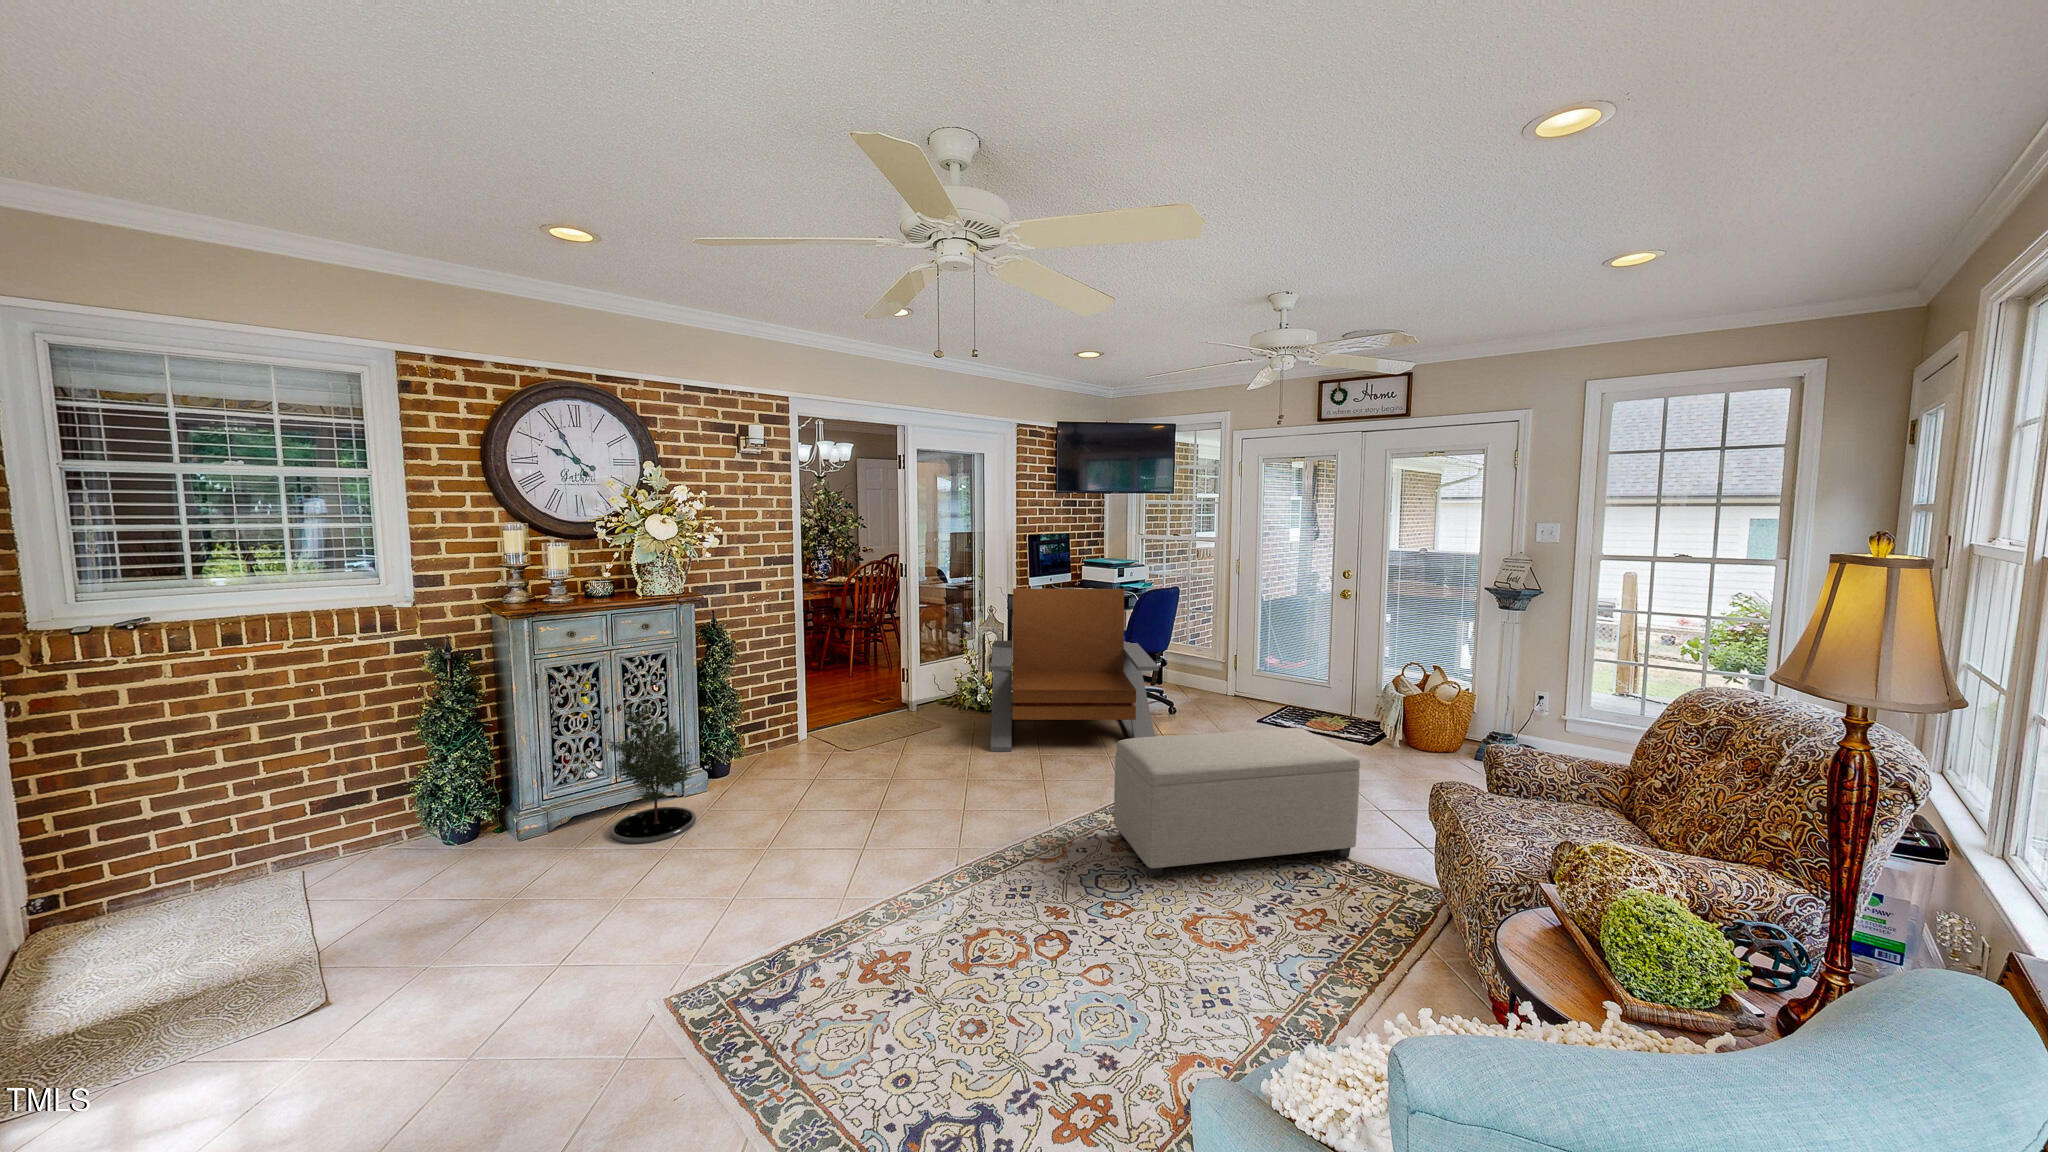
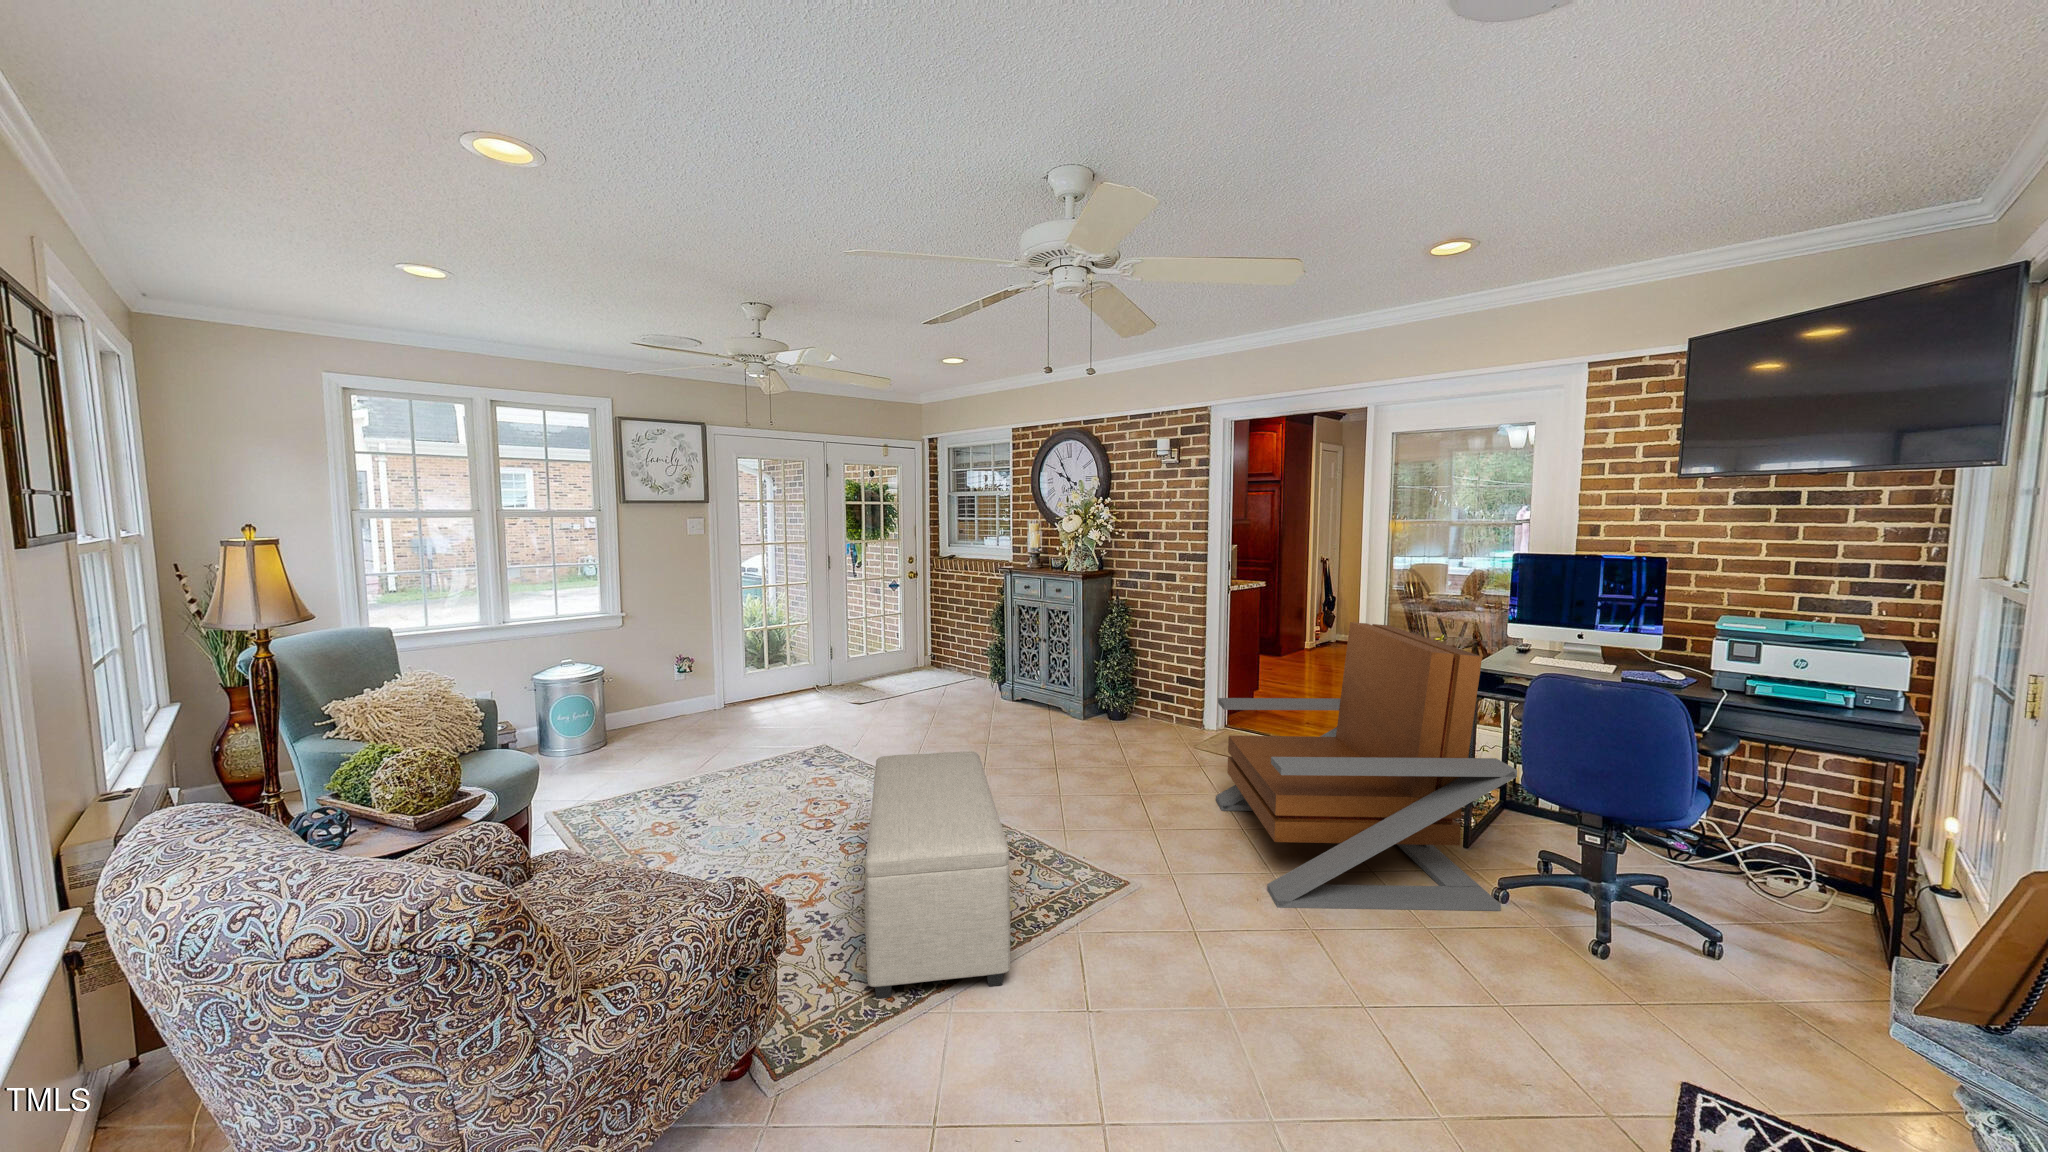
potted tree: present [607,695,696,843] -> none [988,628,1051,724]

